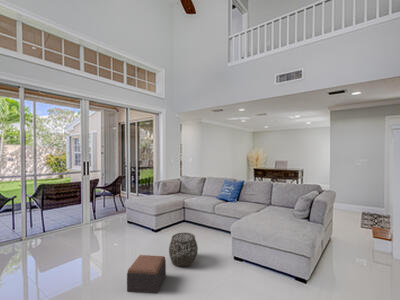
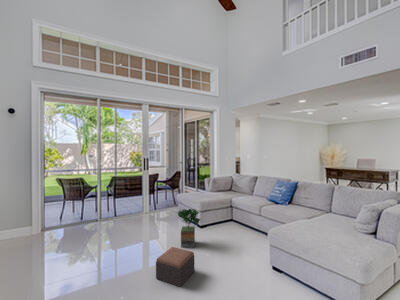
potted tree: none [136,213,162,256] -> present [178,209,200,247]
woven basket: present [169,233,198,267] -> none [202,231,231,266]

